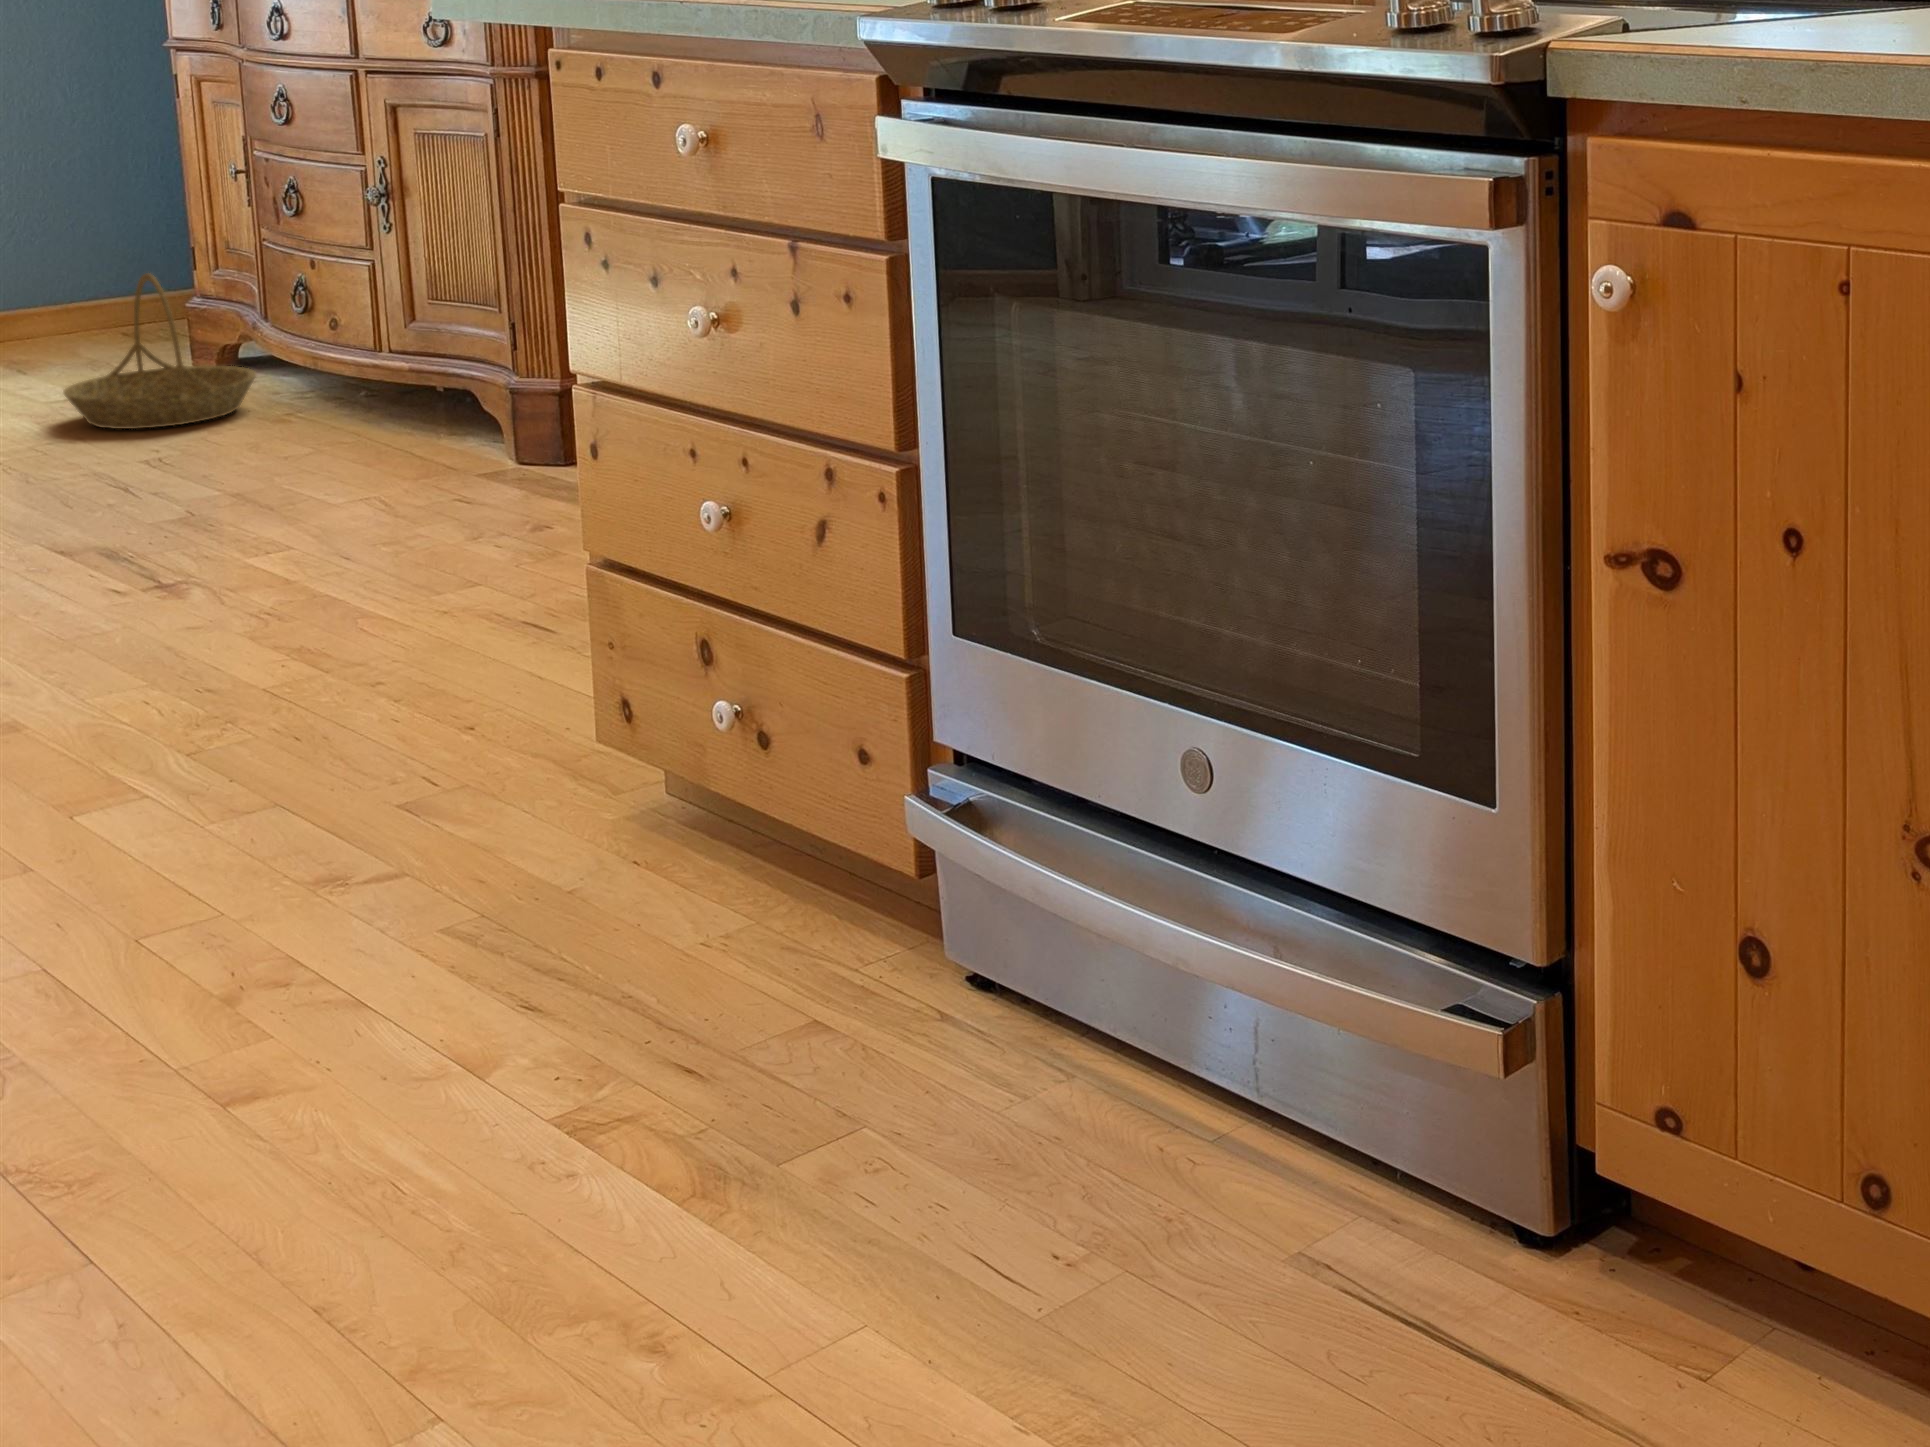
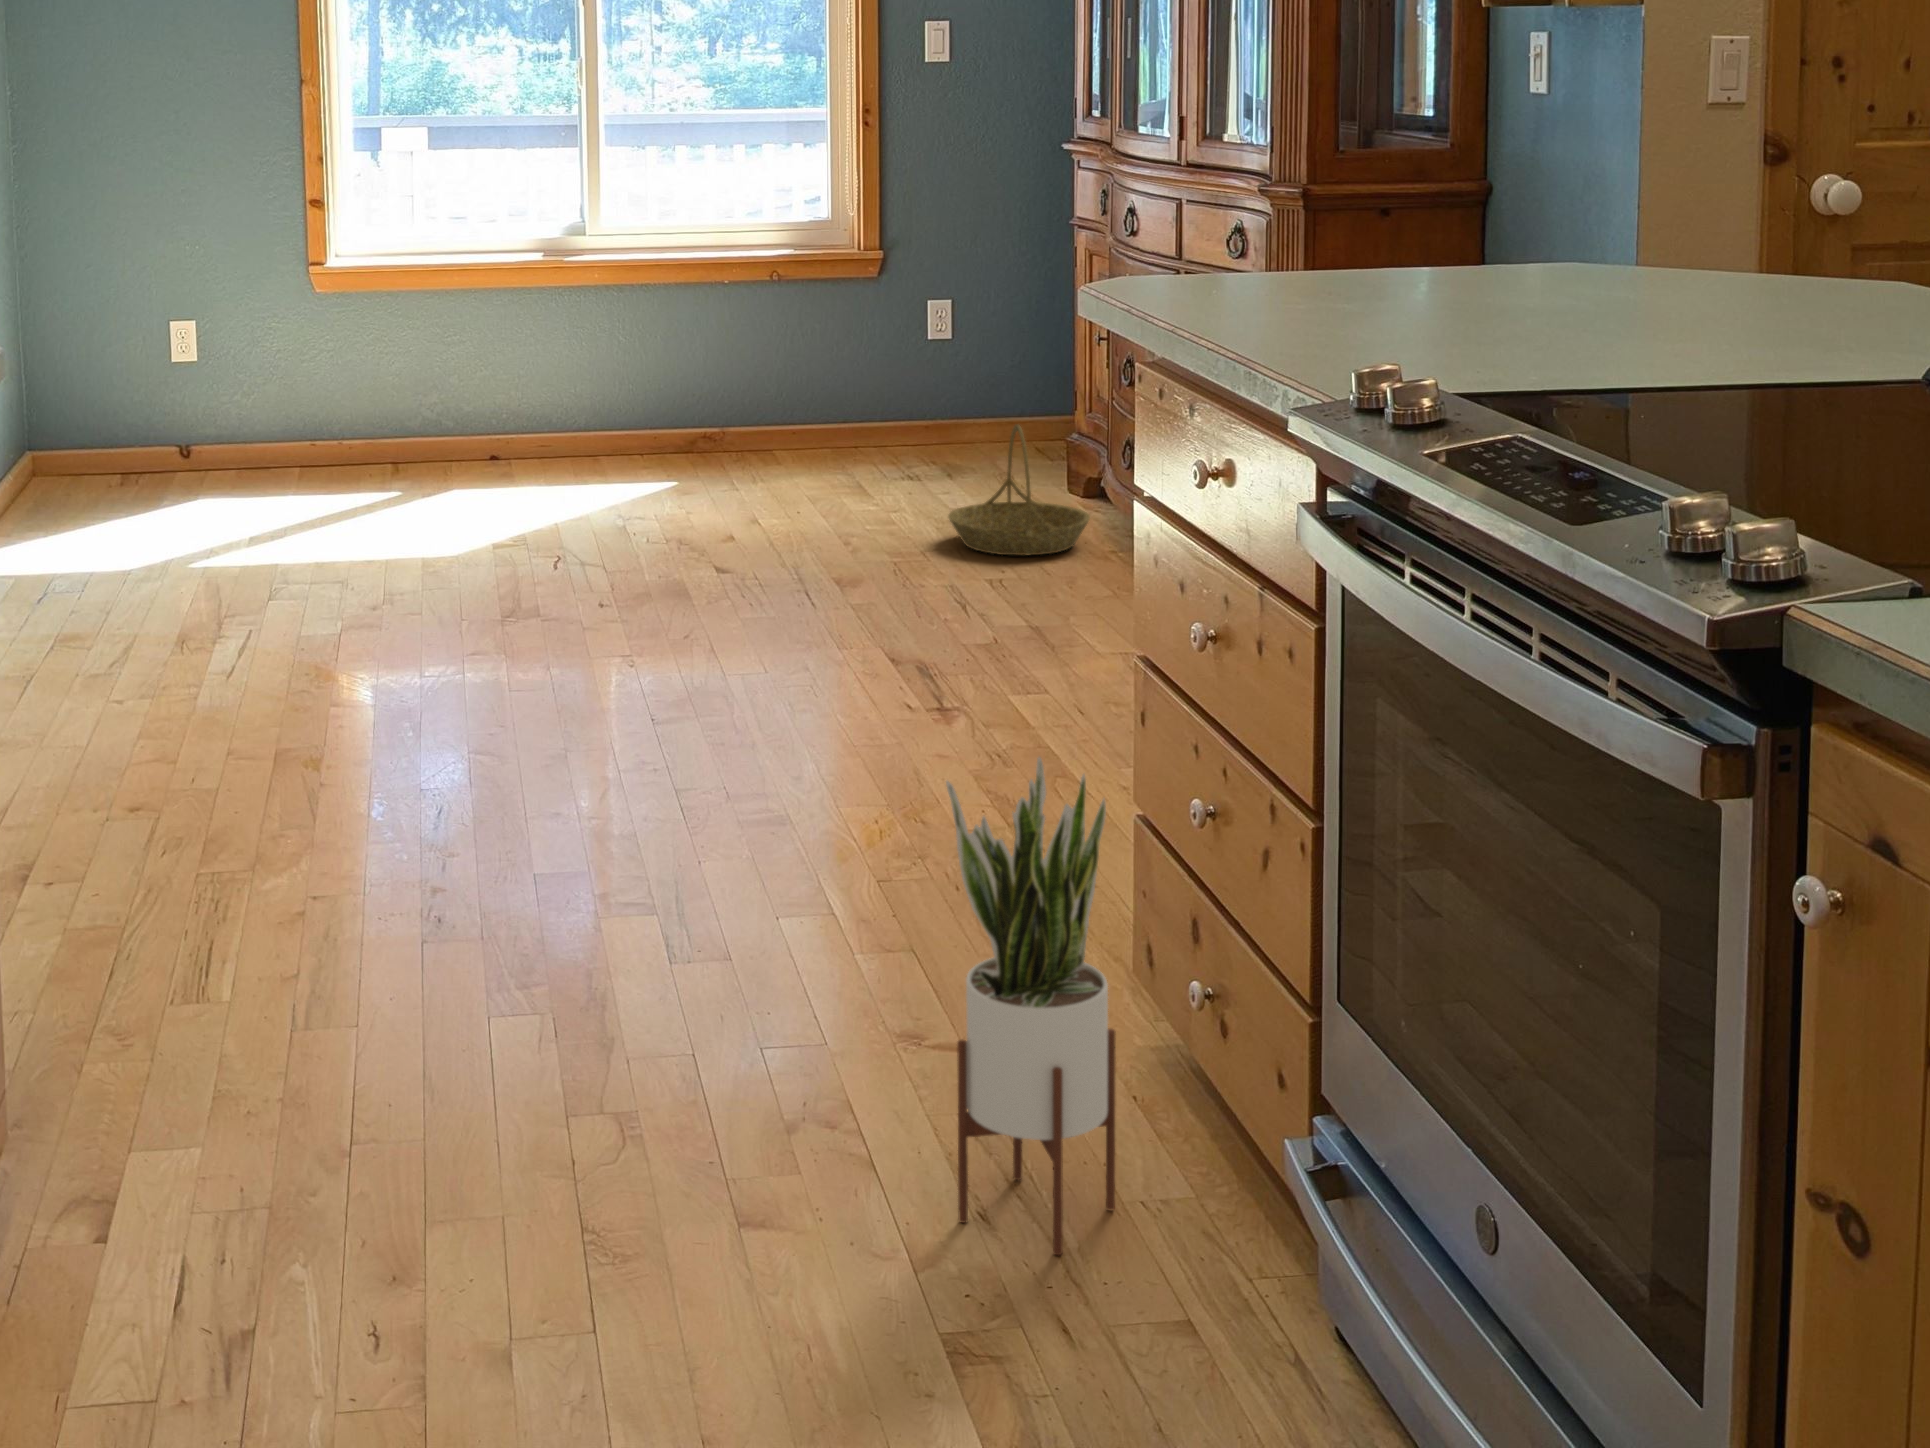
potted plant: none [395,482,623,1043] -> present [946,757,1116,1255]

